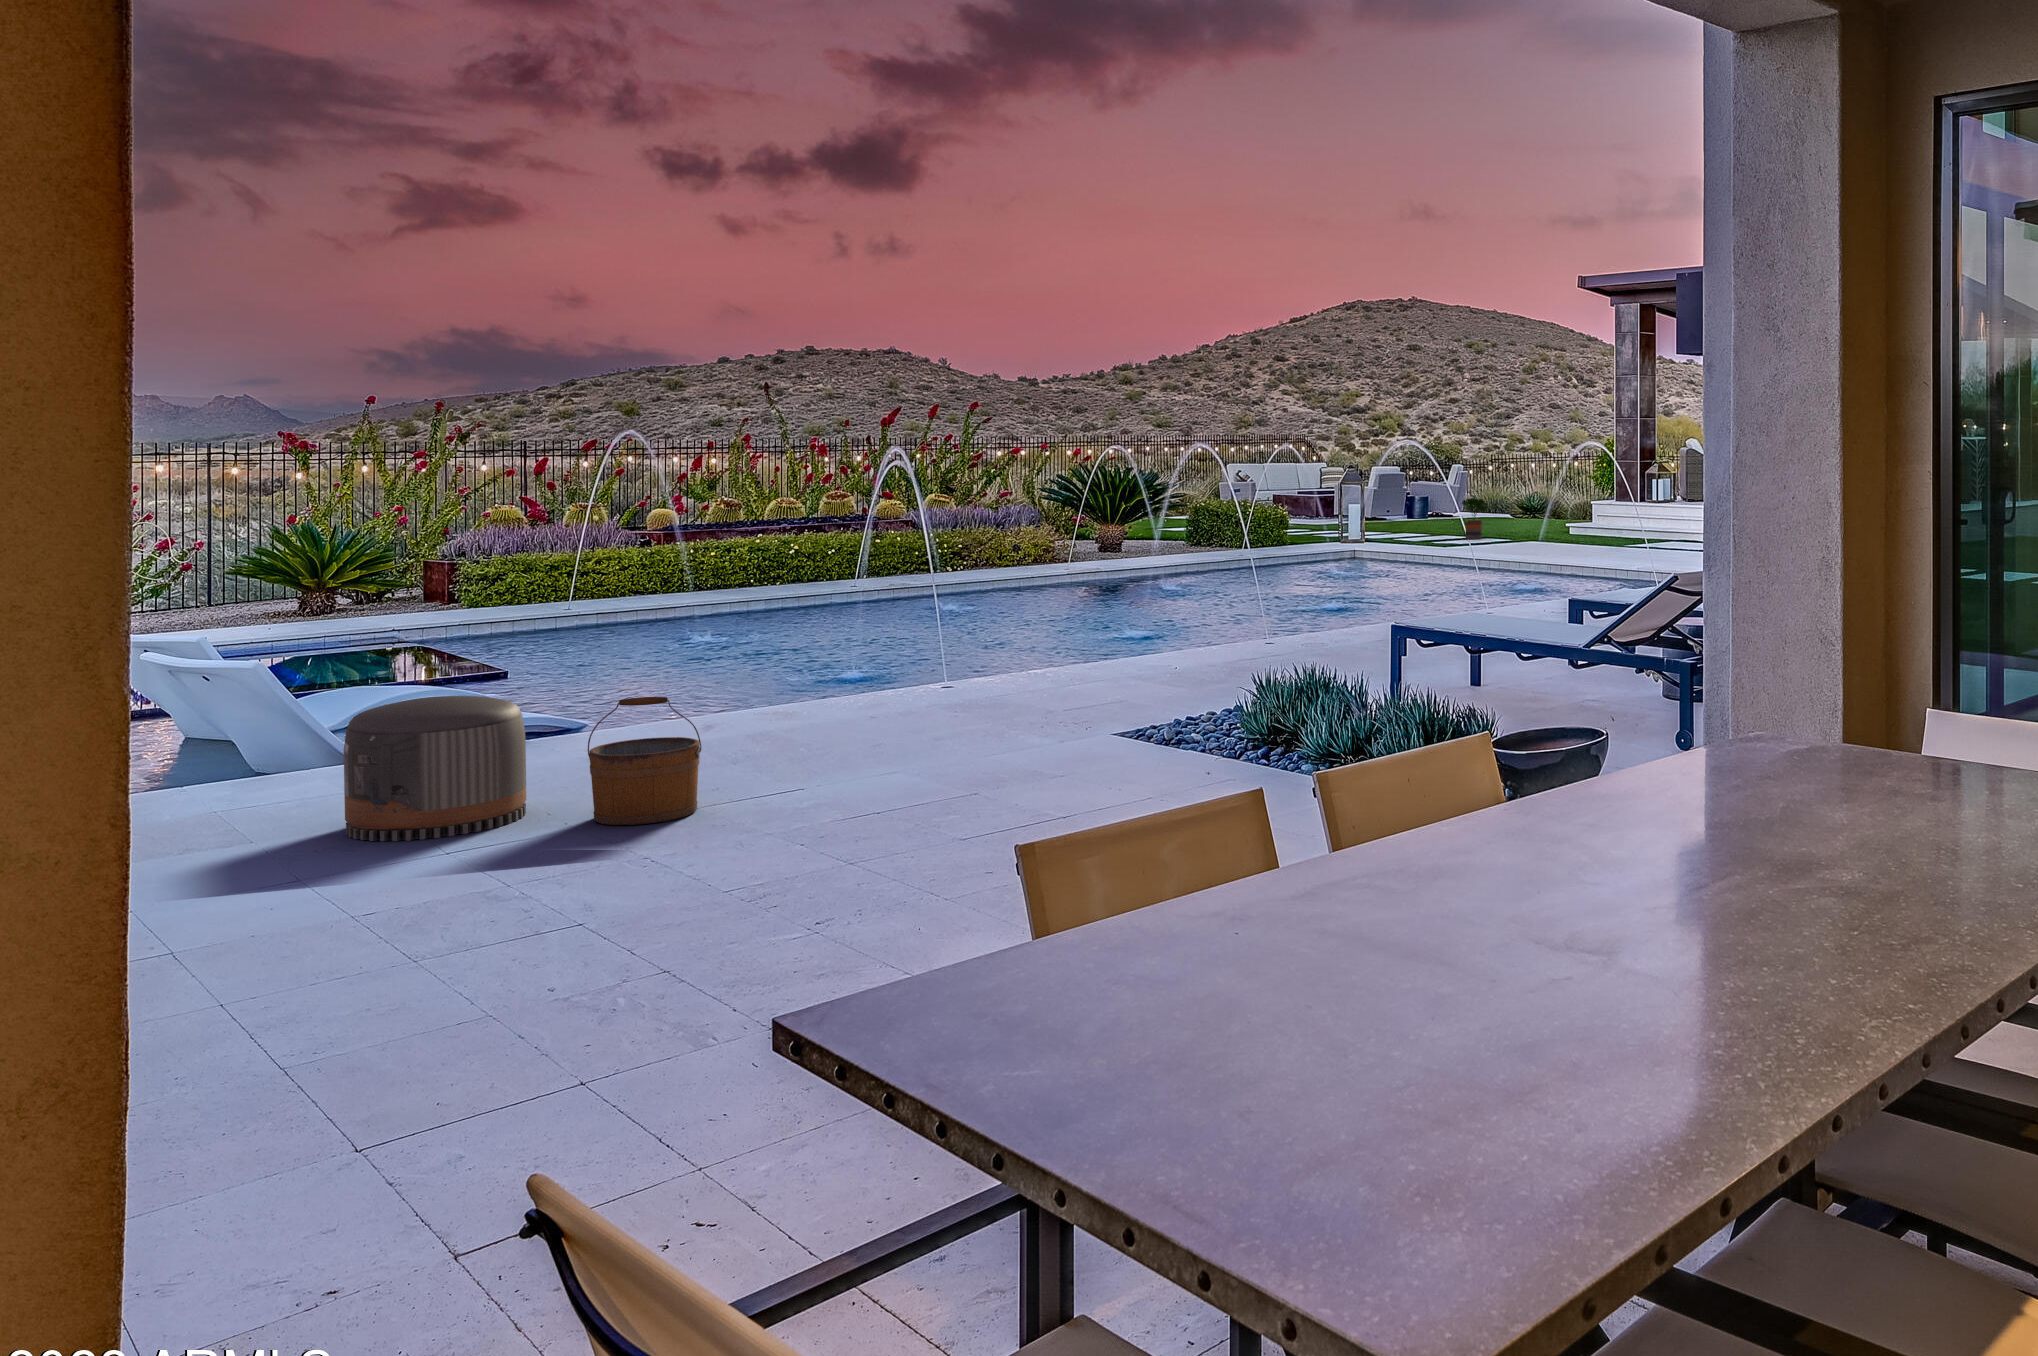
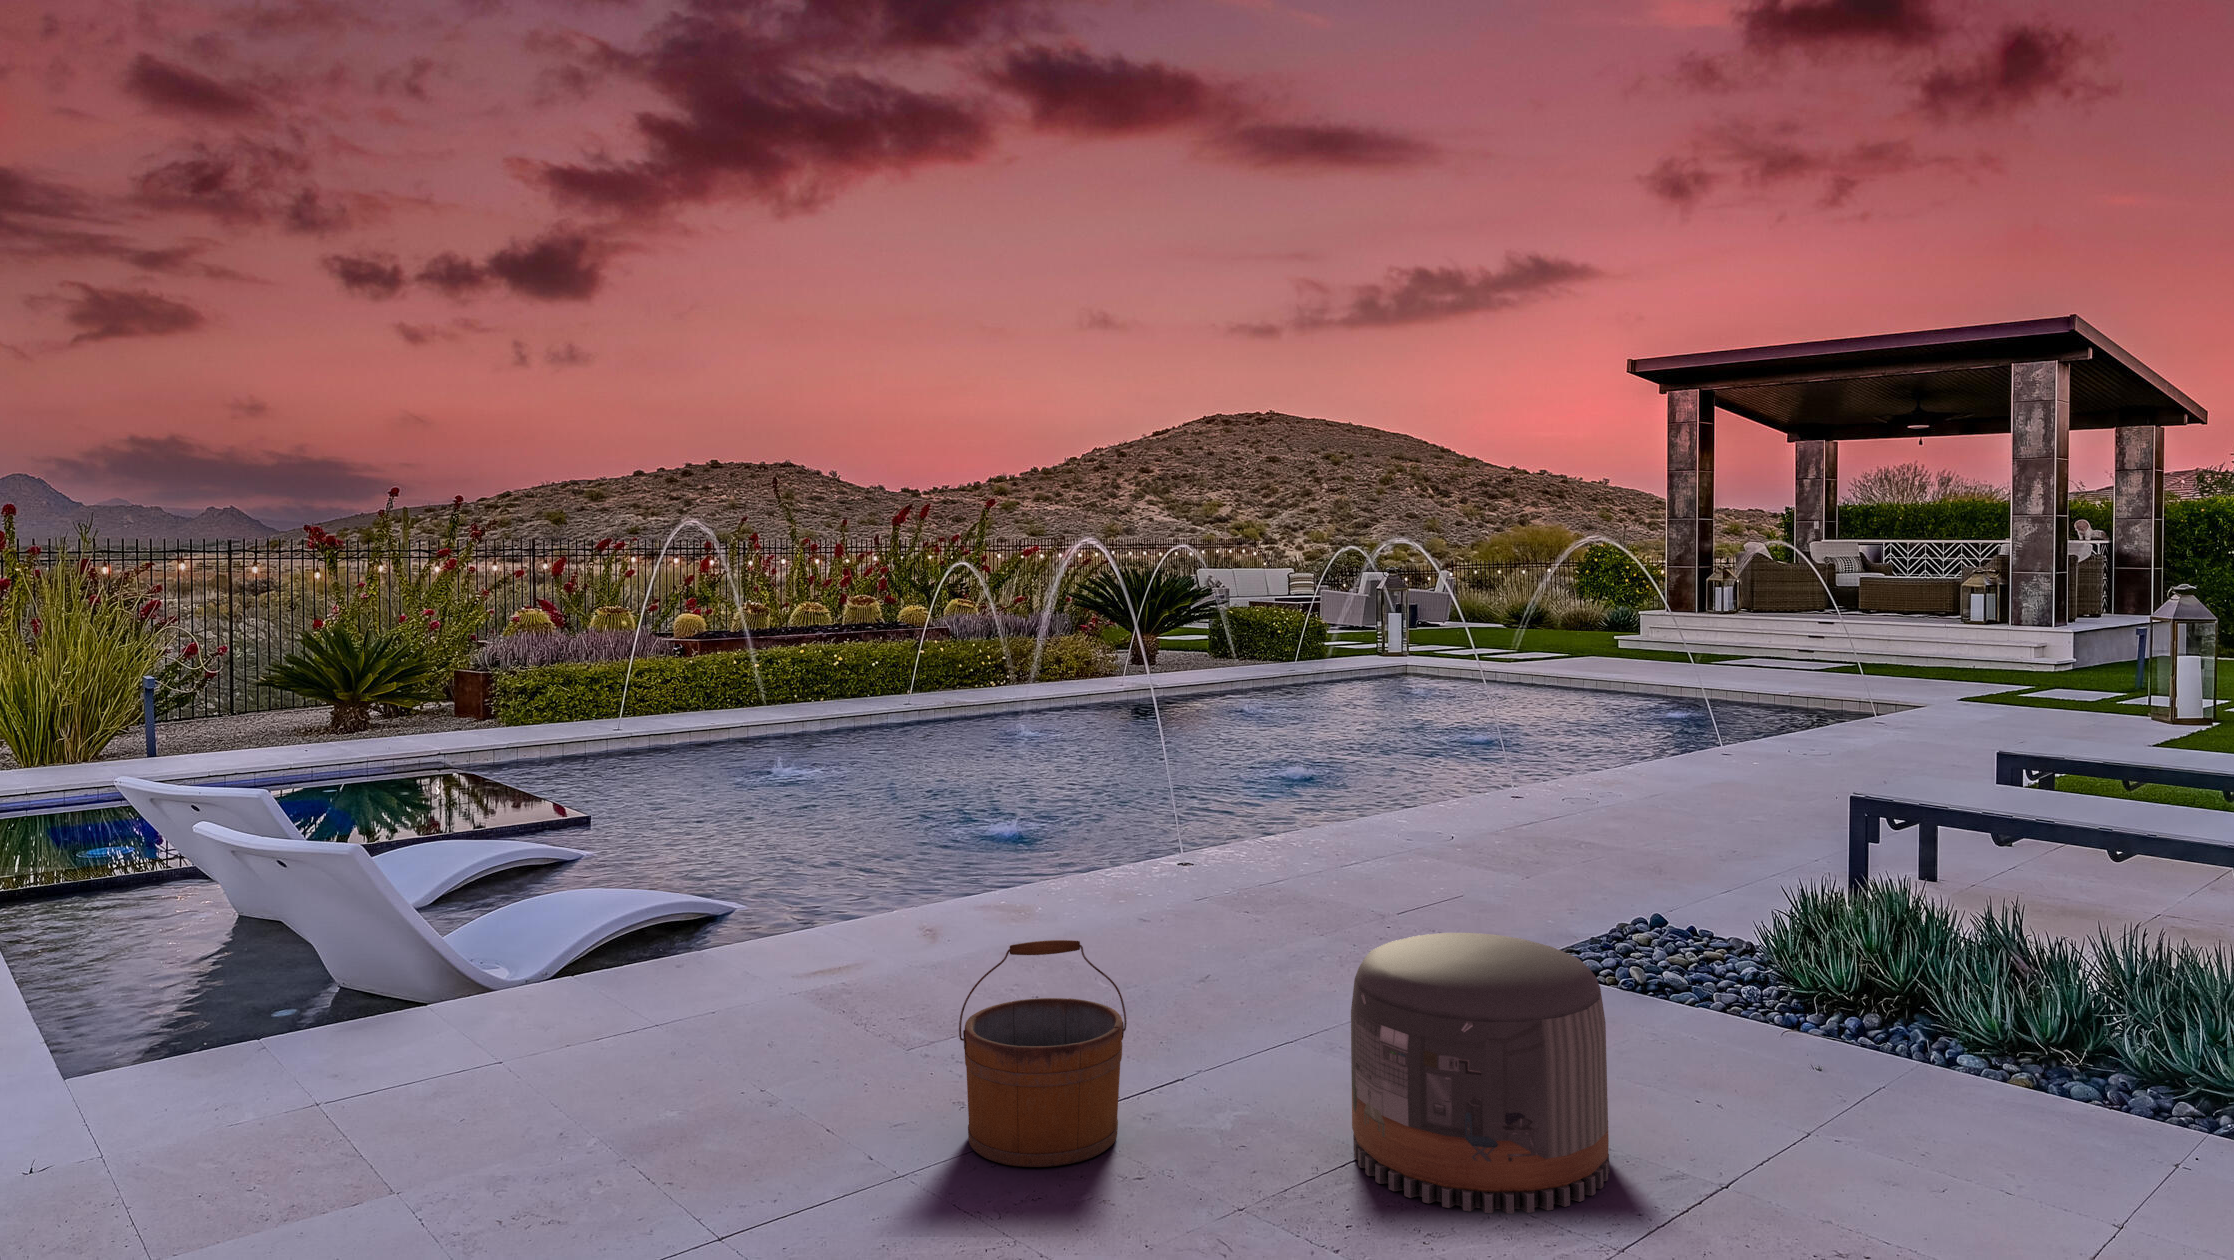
potted tree: present [1462,498,1488,539] -> none [1446,605,1477,650]
pouf: present [344,696,526,841] -> present [1351,933,1609,1213]

